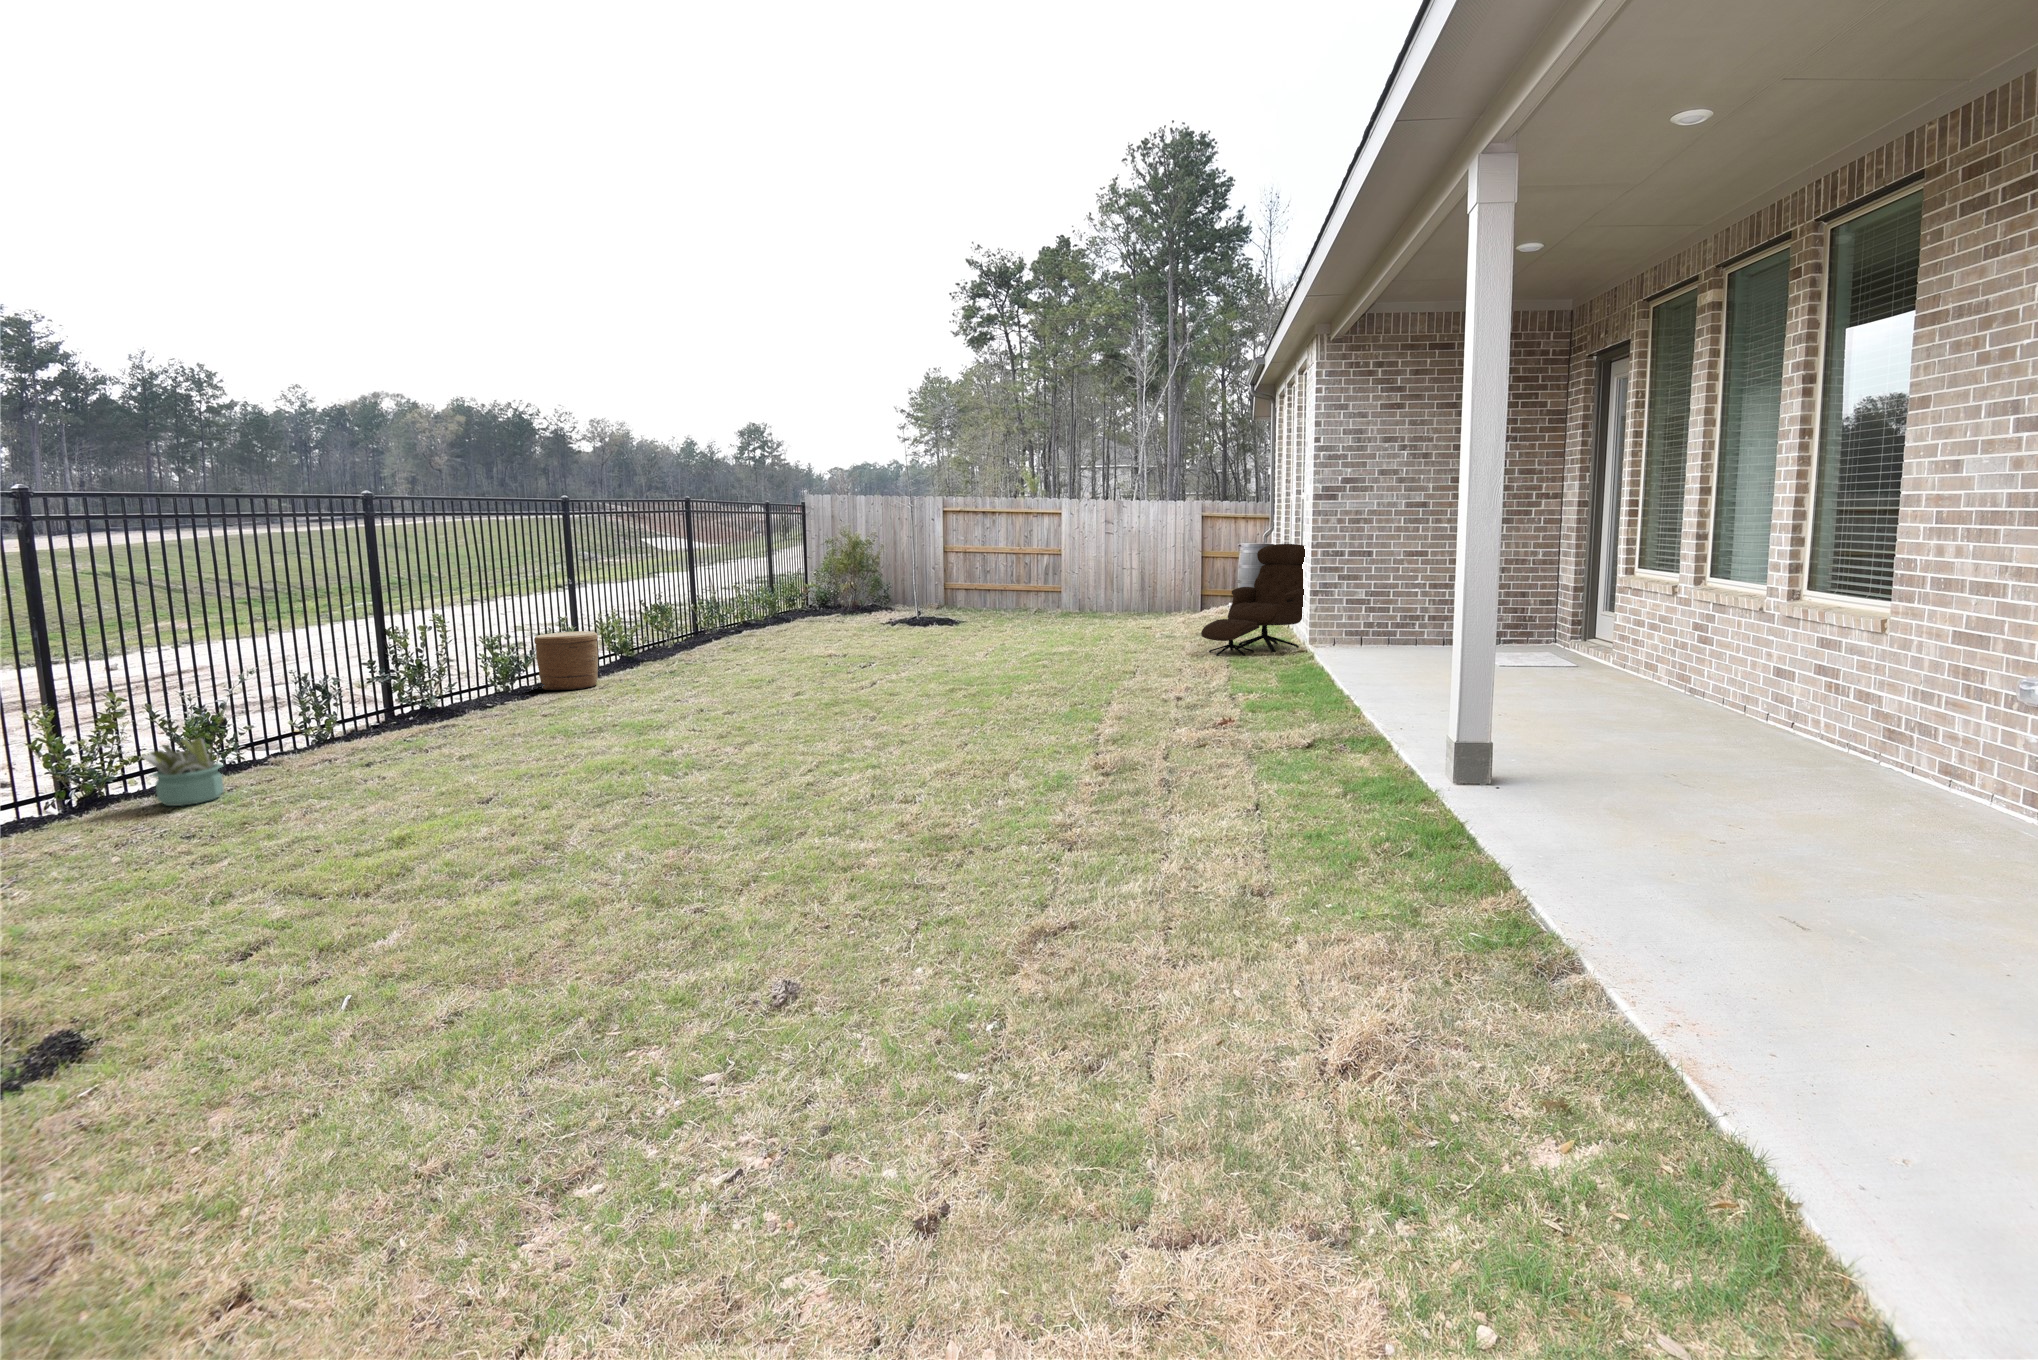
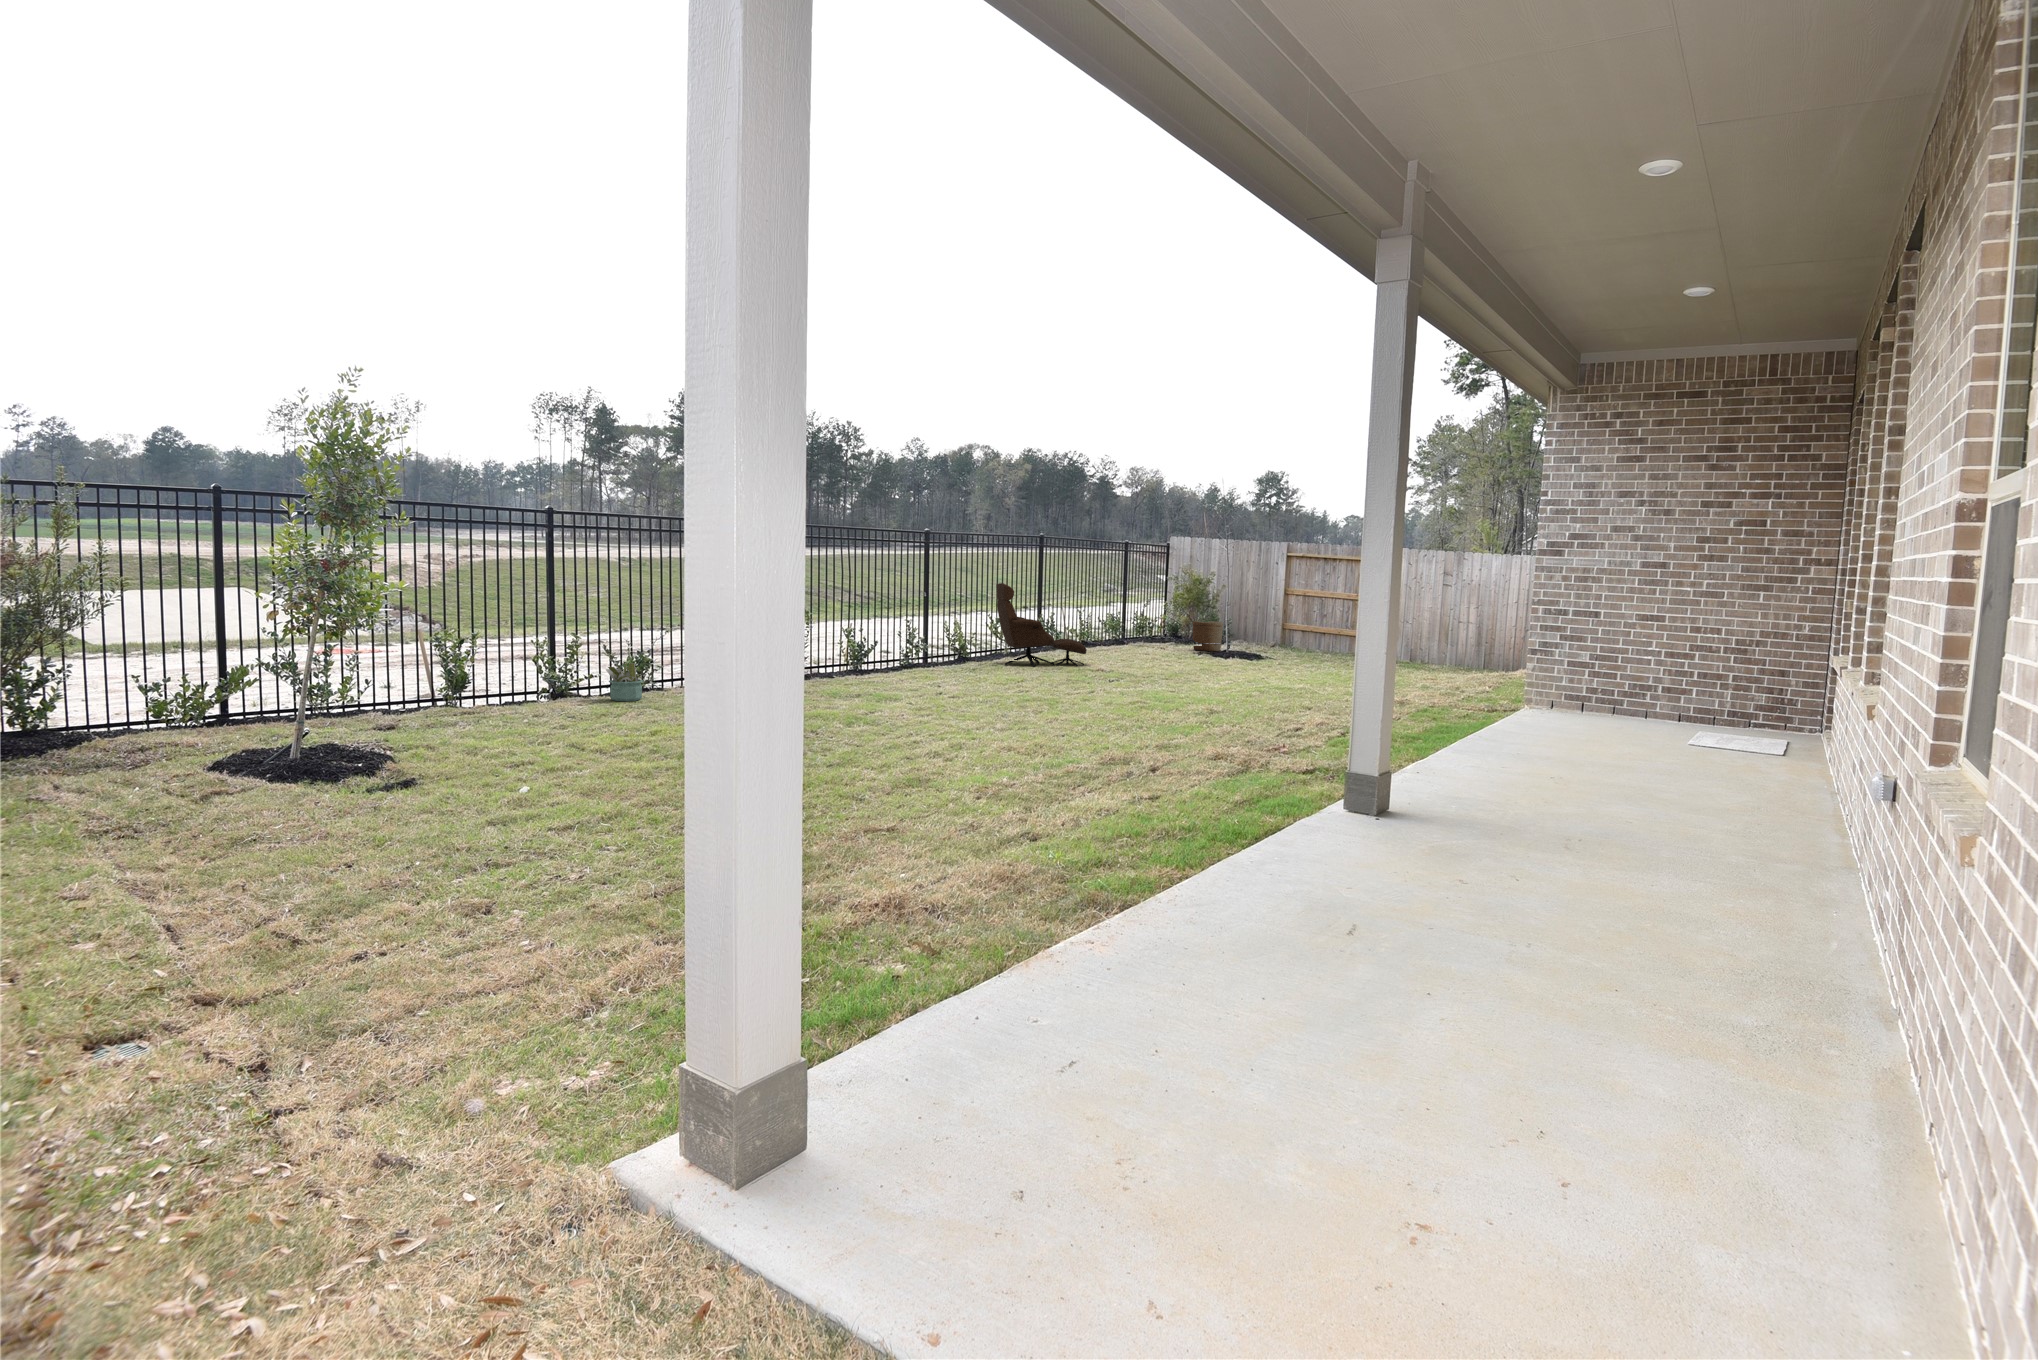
lounge chair: present [1201,544,1305,656] -> present [996,583,1087,667]
woven basket: present [534,631,598,690] -> present [1193,621,1223,651]

